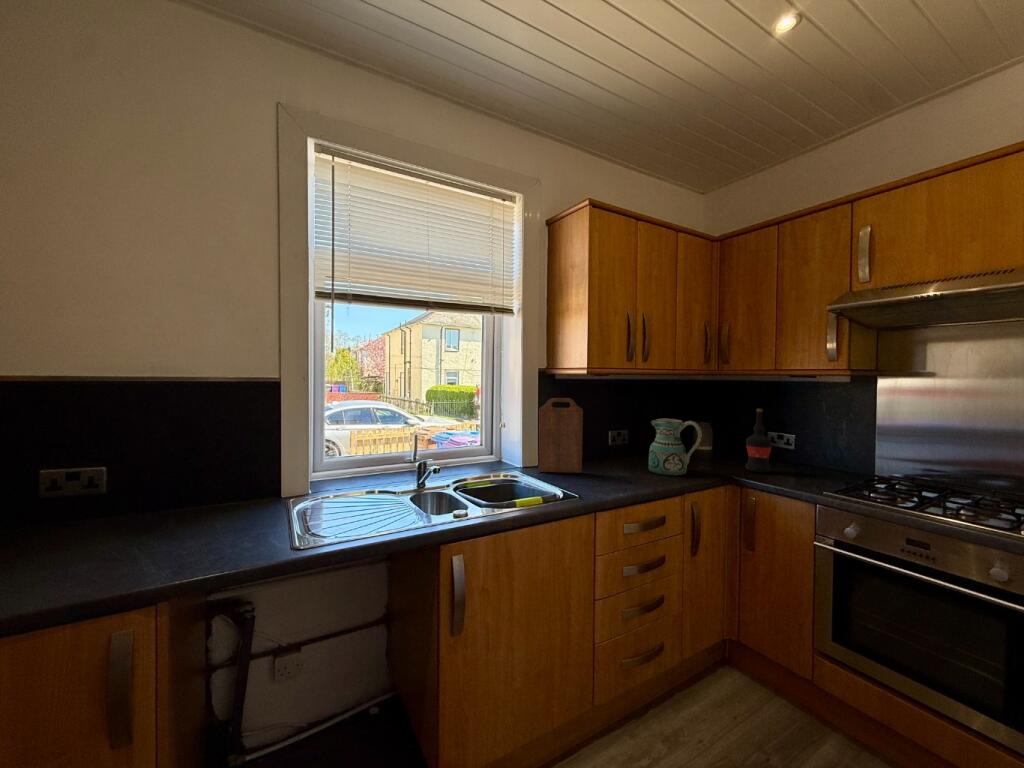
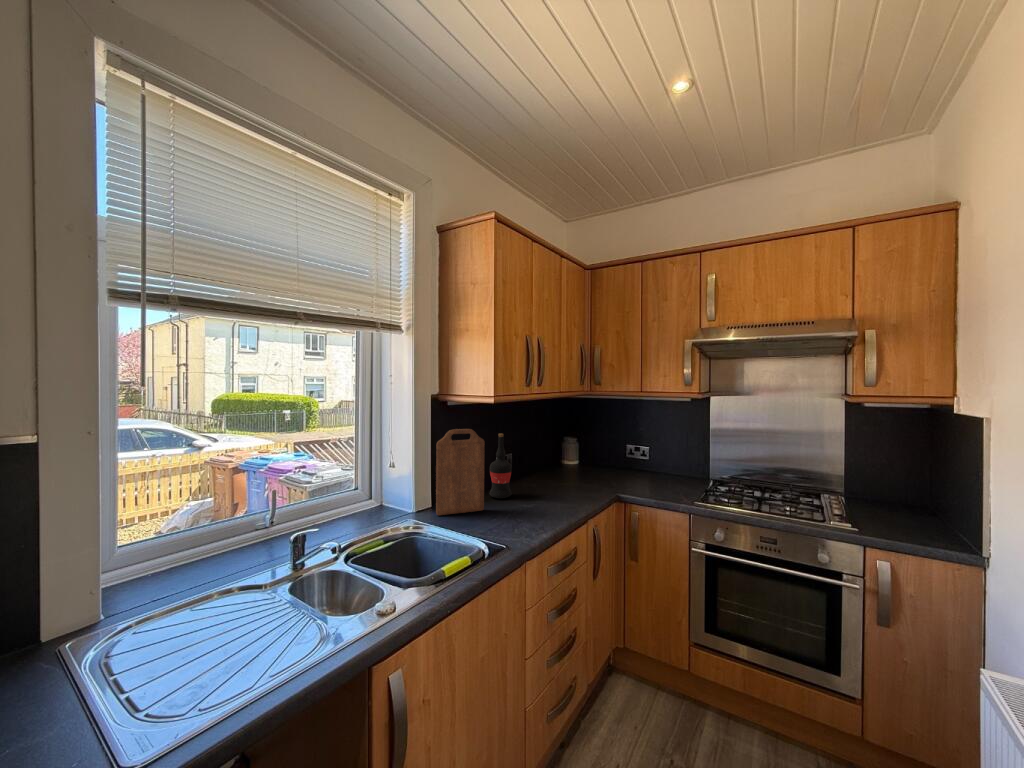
wine bottle: present [746,409,772,472] -> present [489,433,512,498]
ceramic pitcher: present [649,419,702,475] -> none [545,443,595,501]

